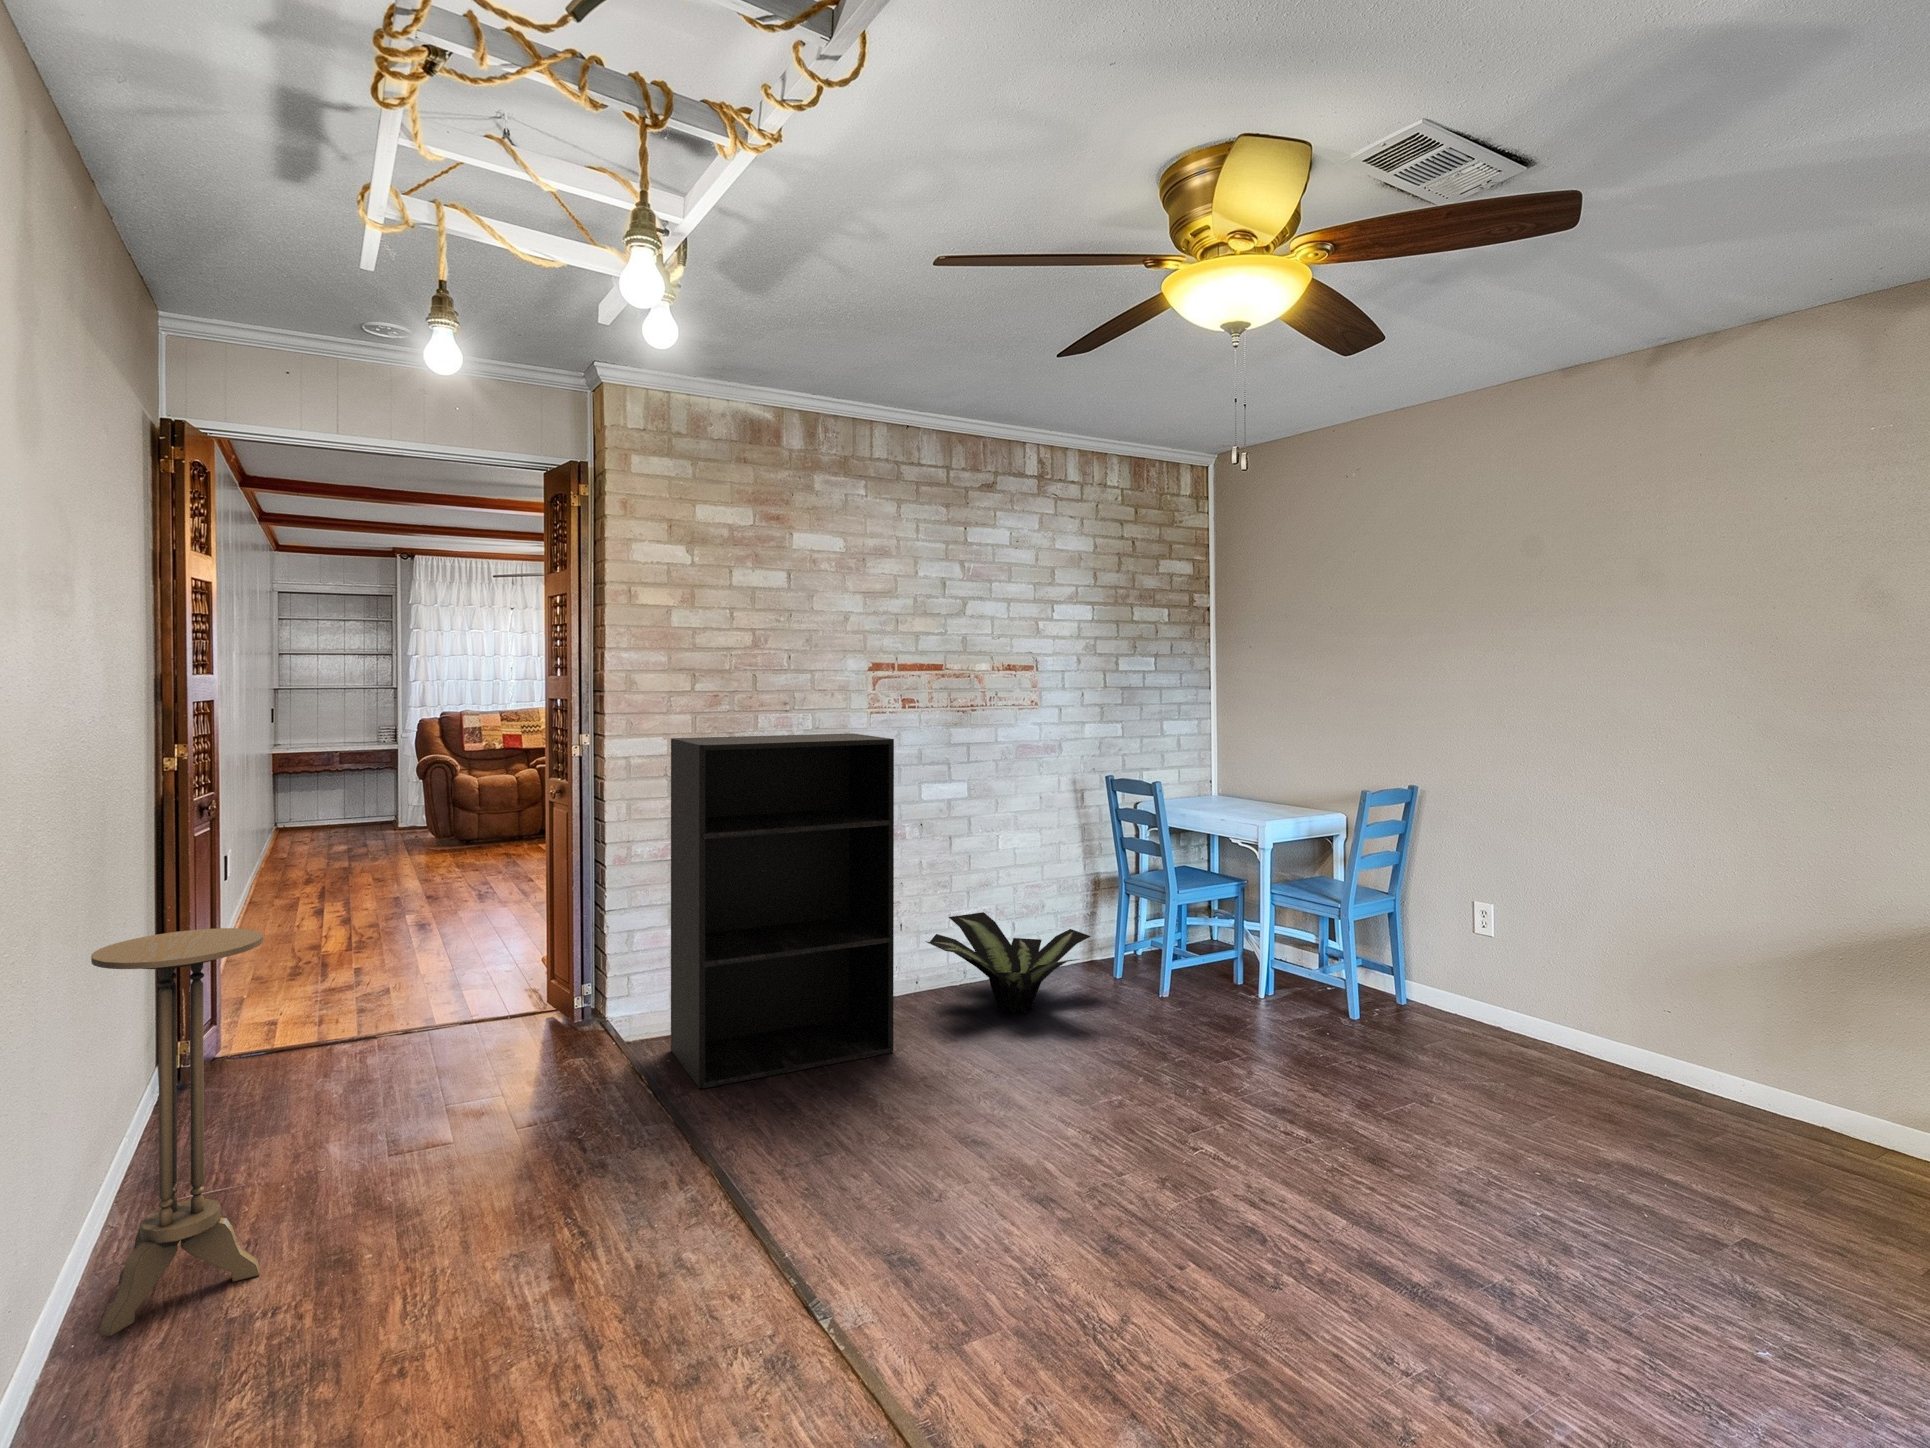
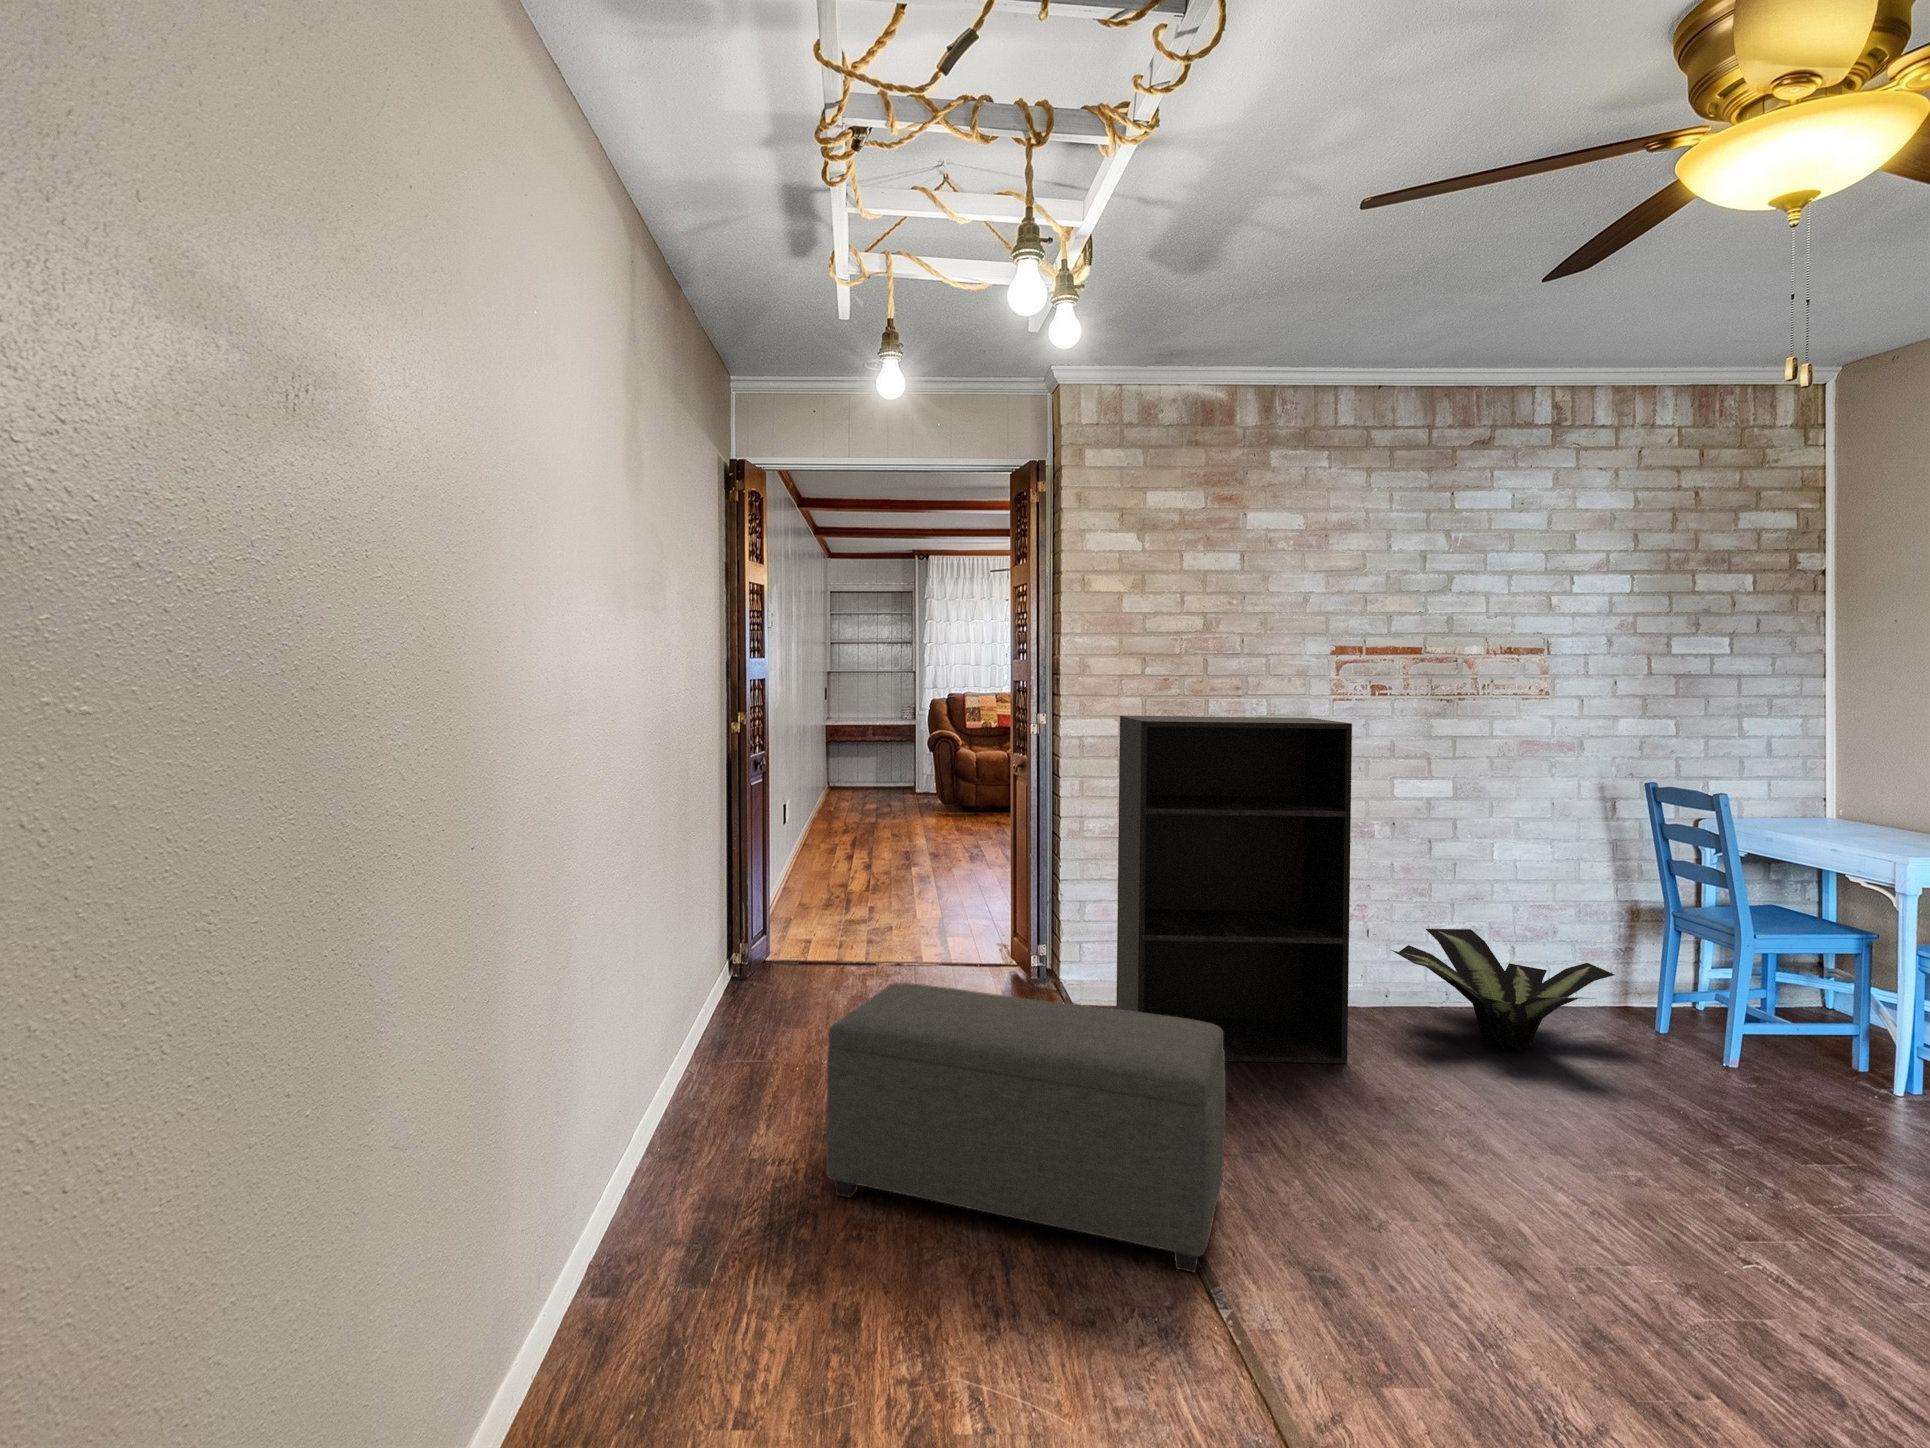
side table: present [91,928,263,1336] -> none [669,847,777,1147]
ottoman: none [353,1043,803,1331] -> present [826,983,1226,1272]

